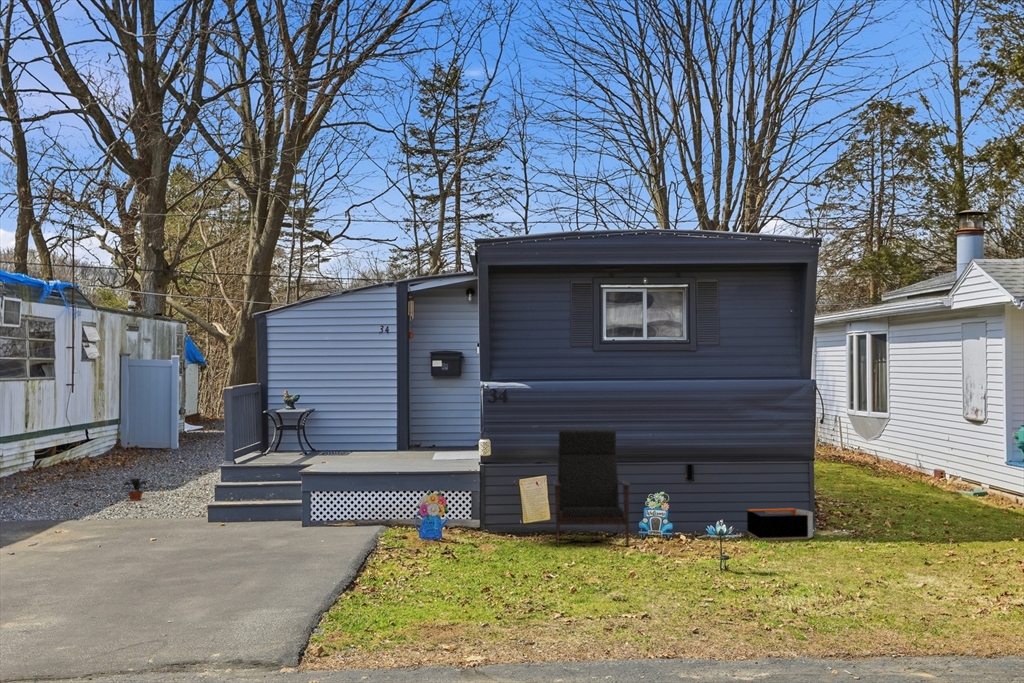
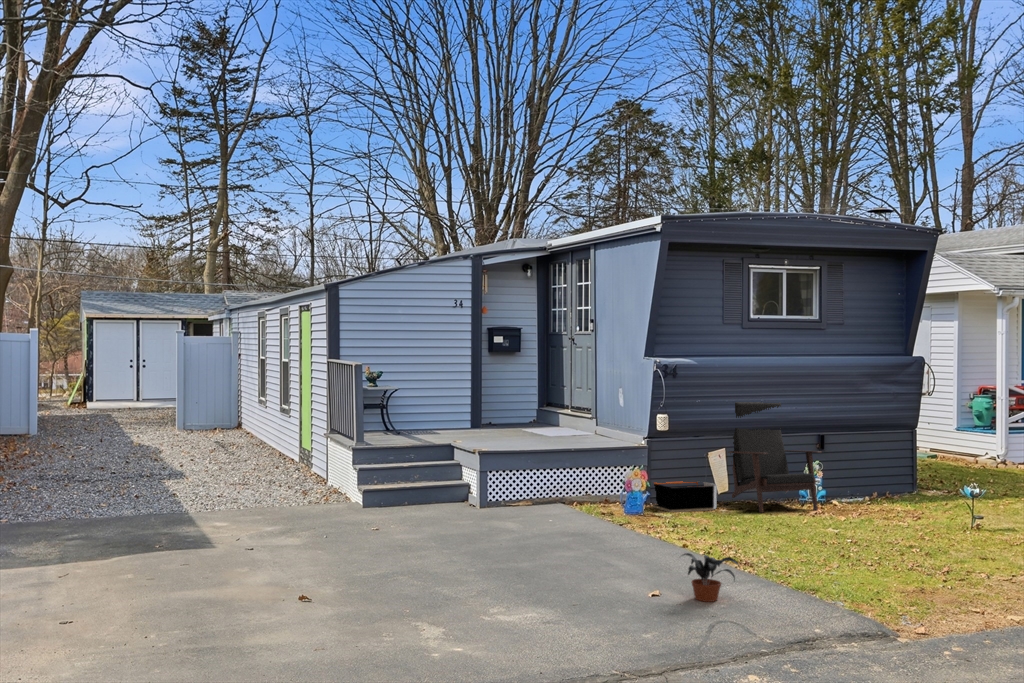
potted plant: present [123,479,147,501] -> present [683,553,738,602]
storage bin: present [747,508,813,540] -> present [653,481,717,512]

